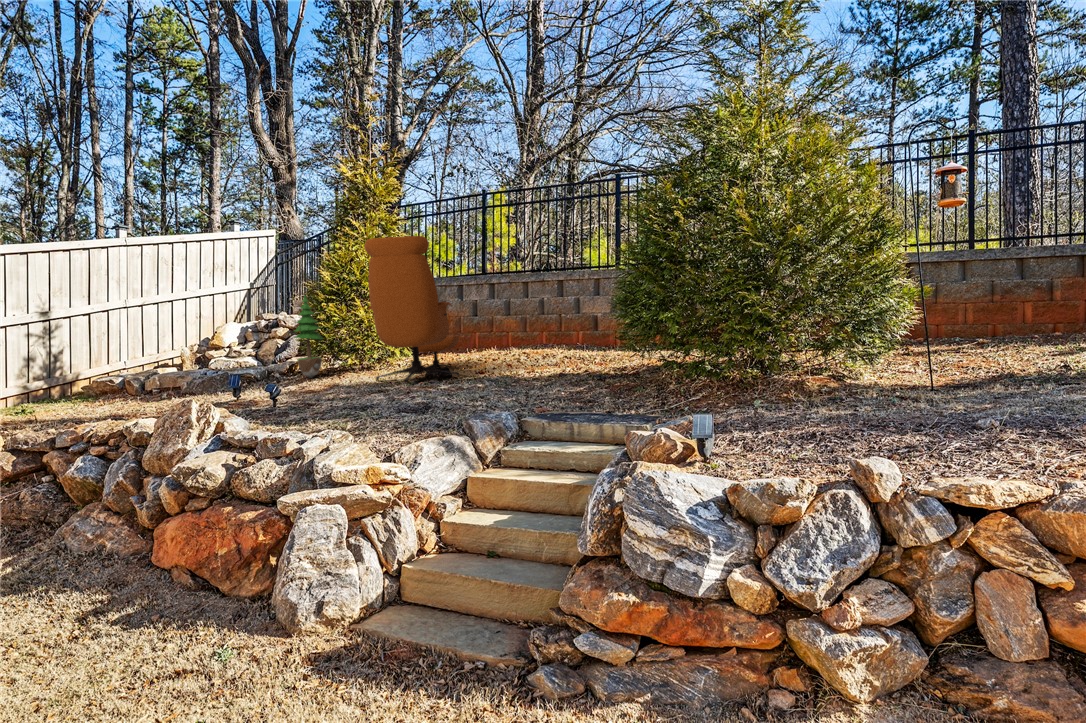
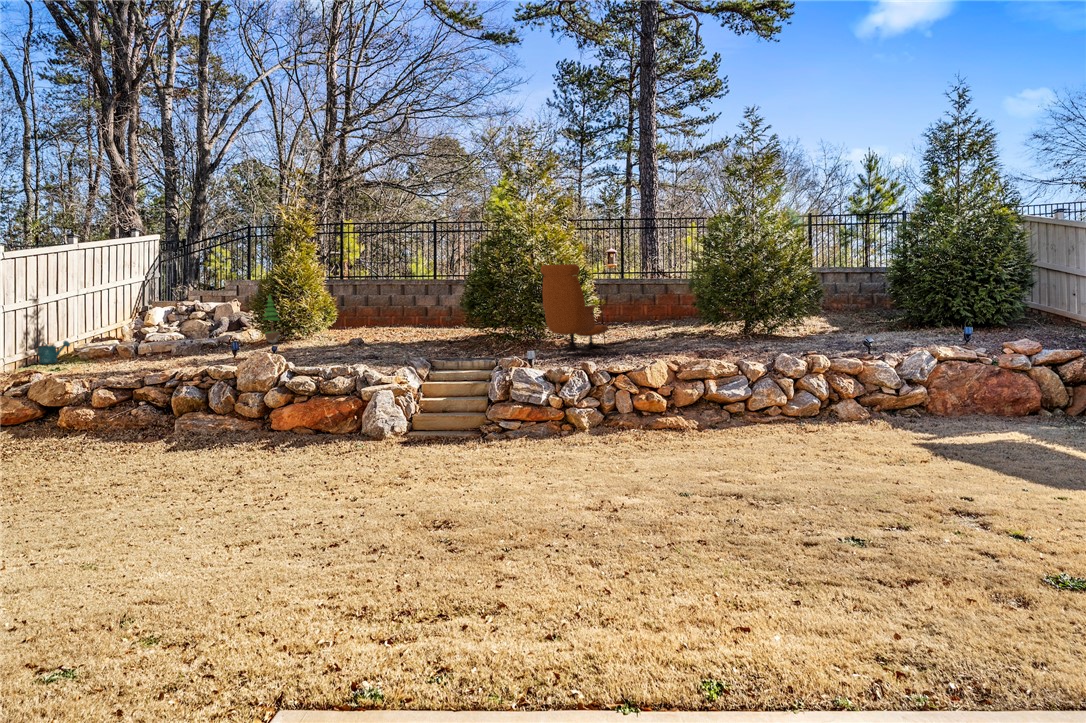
lounge chair: present [364,236,459,382] -> present [541,264,608,357]
watering can: none [31,370,68,403] -> present [34,341,70,364]

